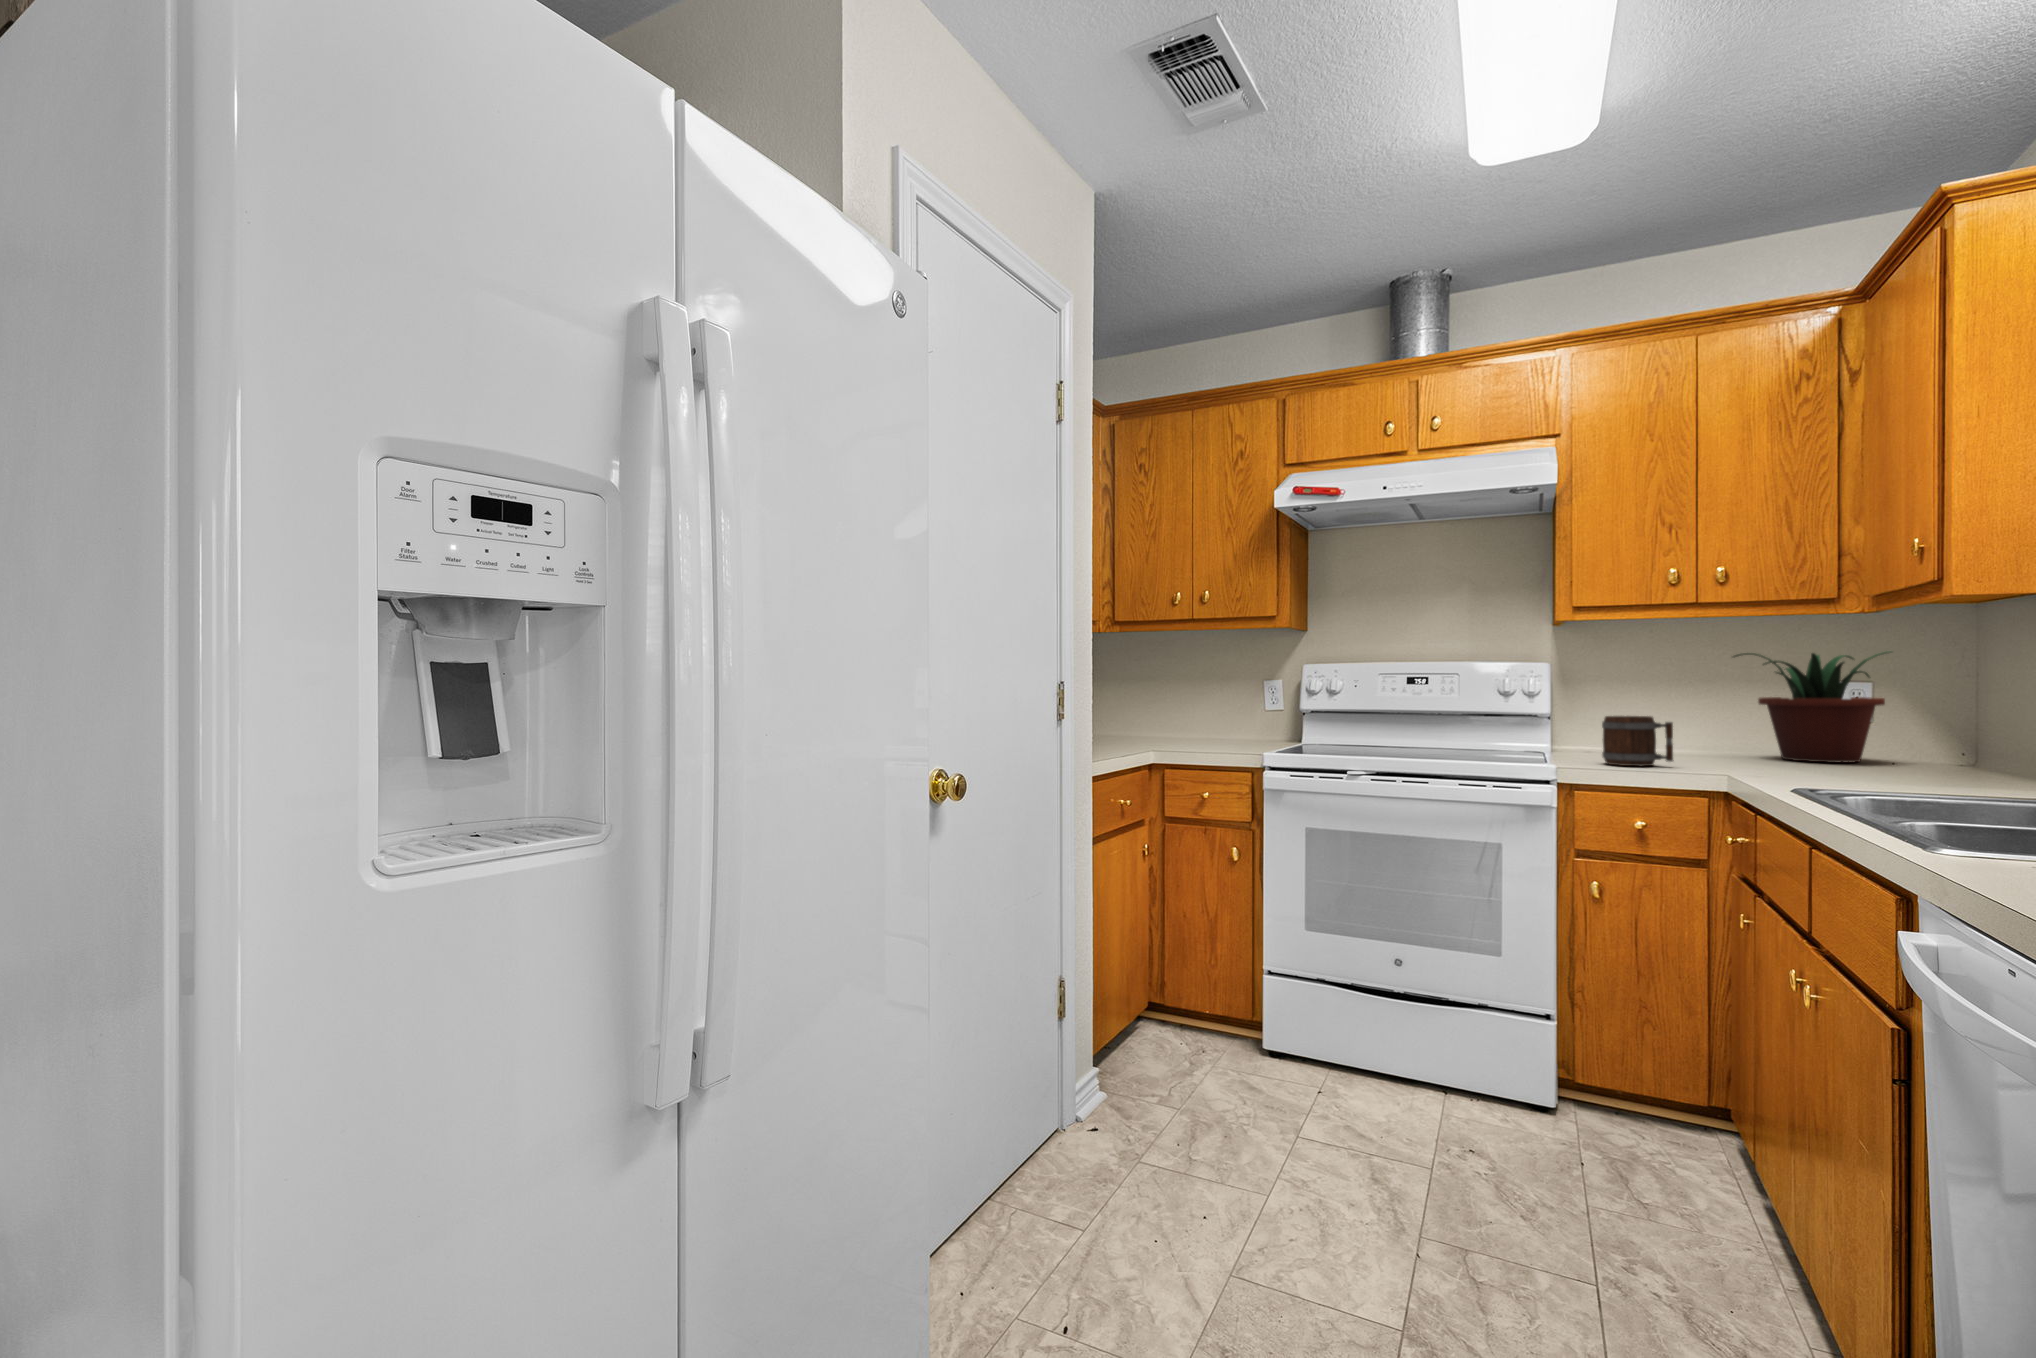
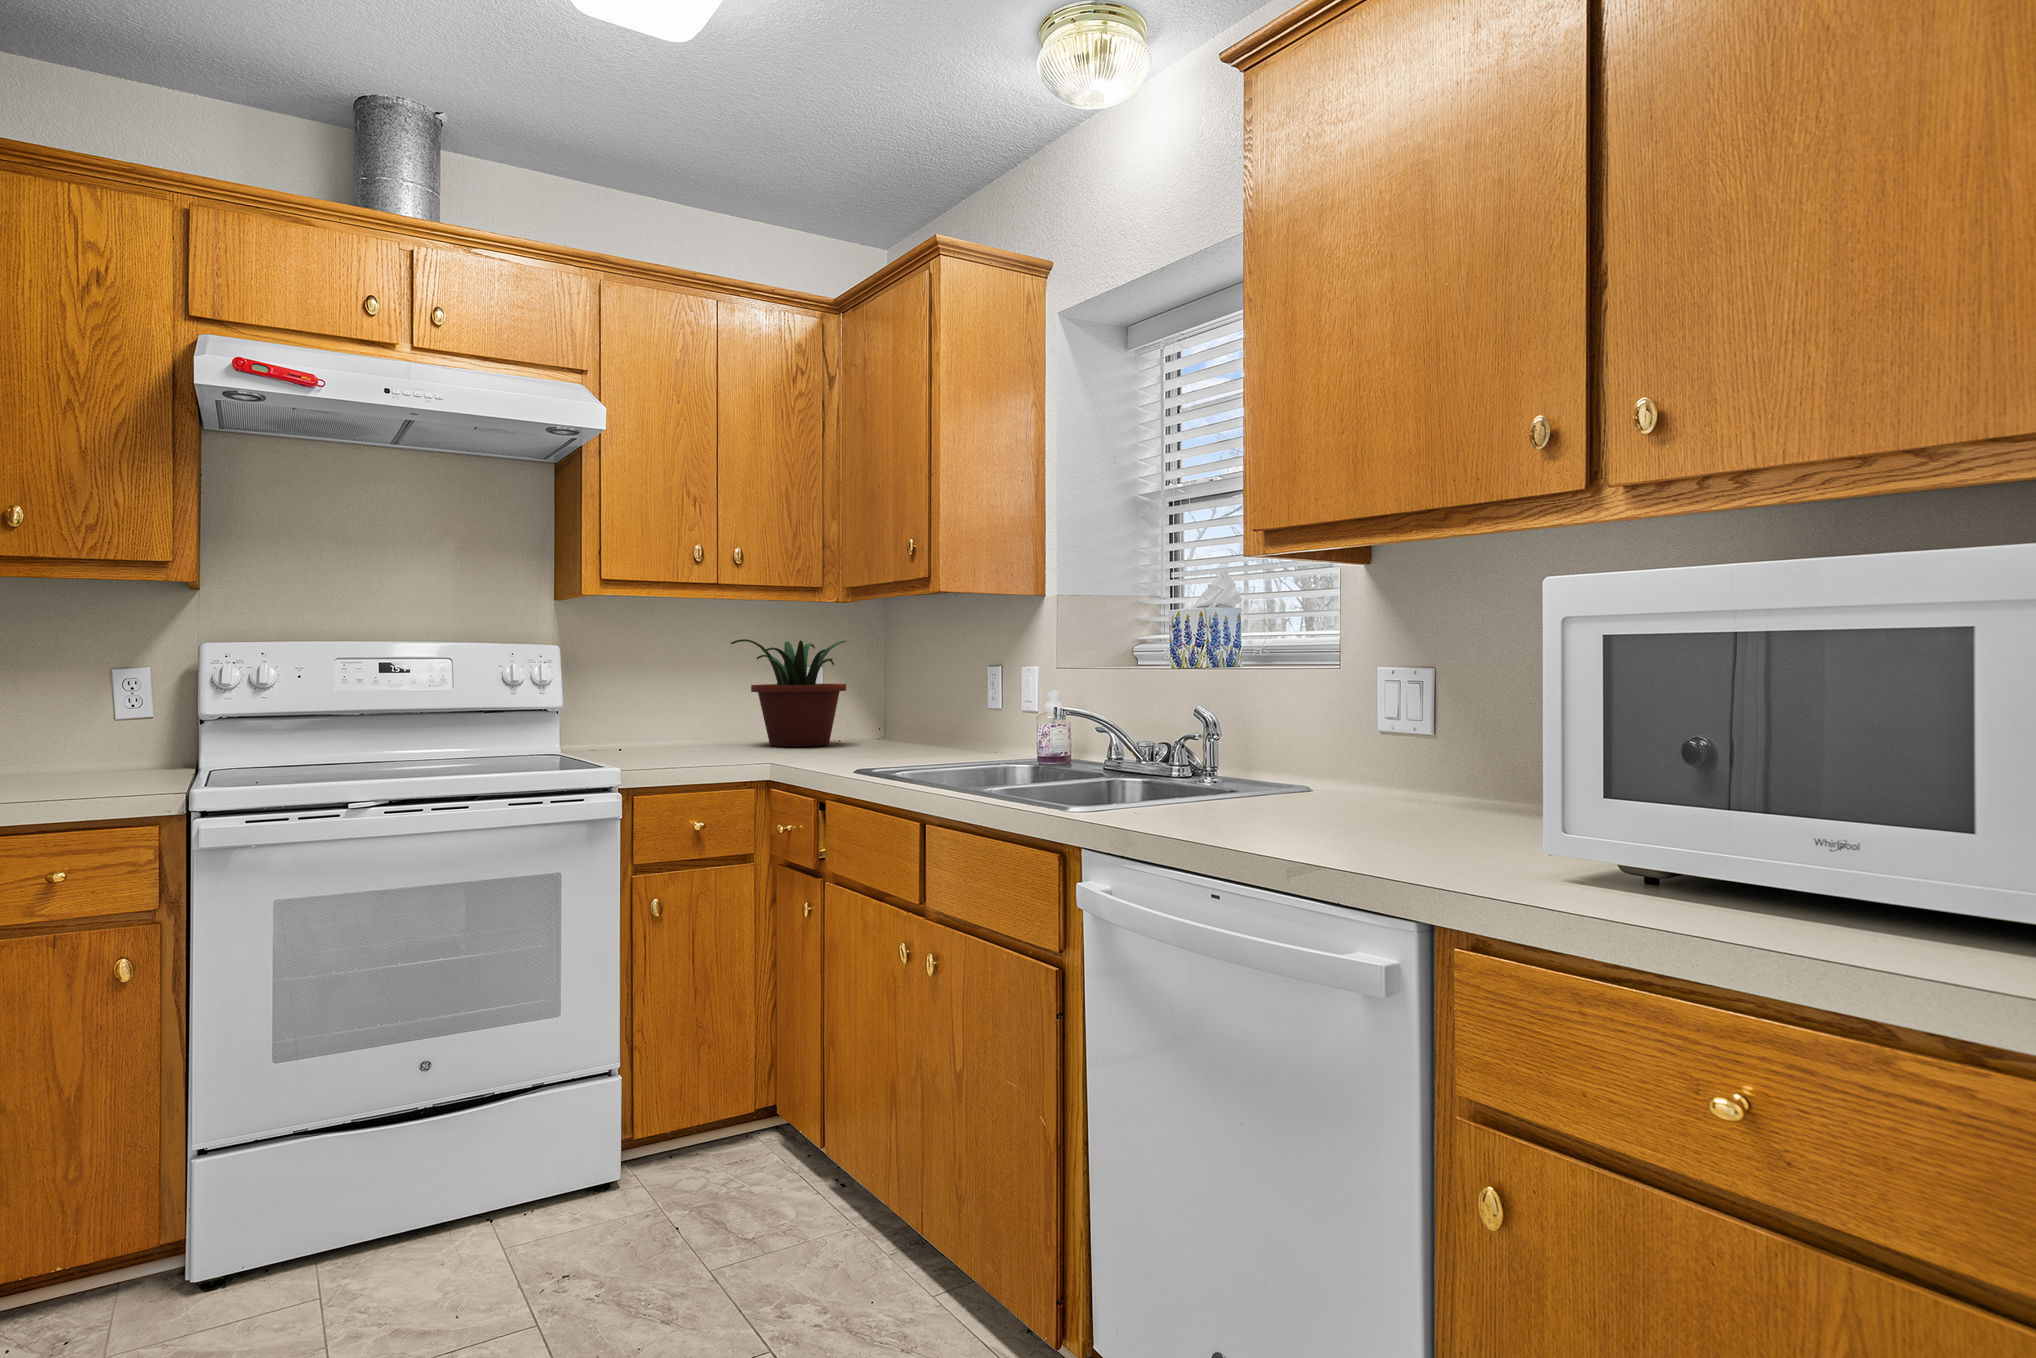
mug: present [1602,716,1674,766] -> none [646,707,715,764]

